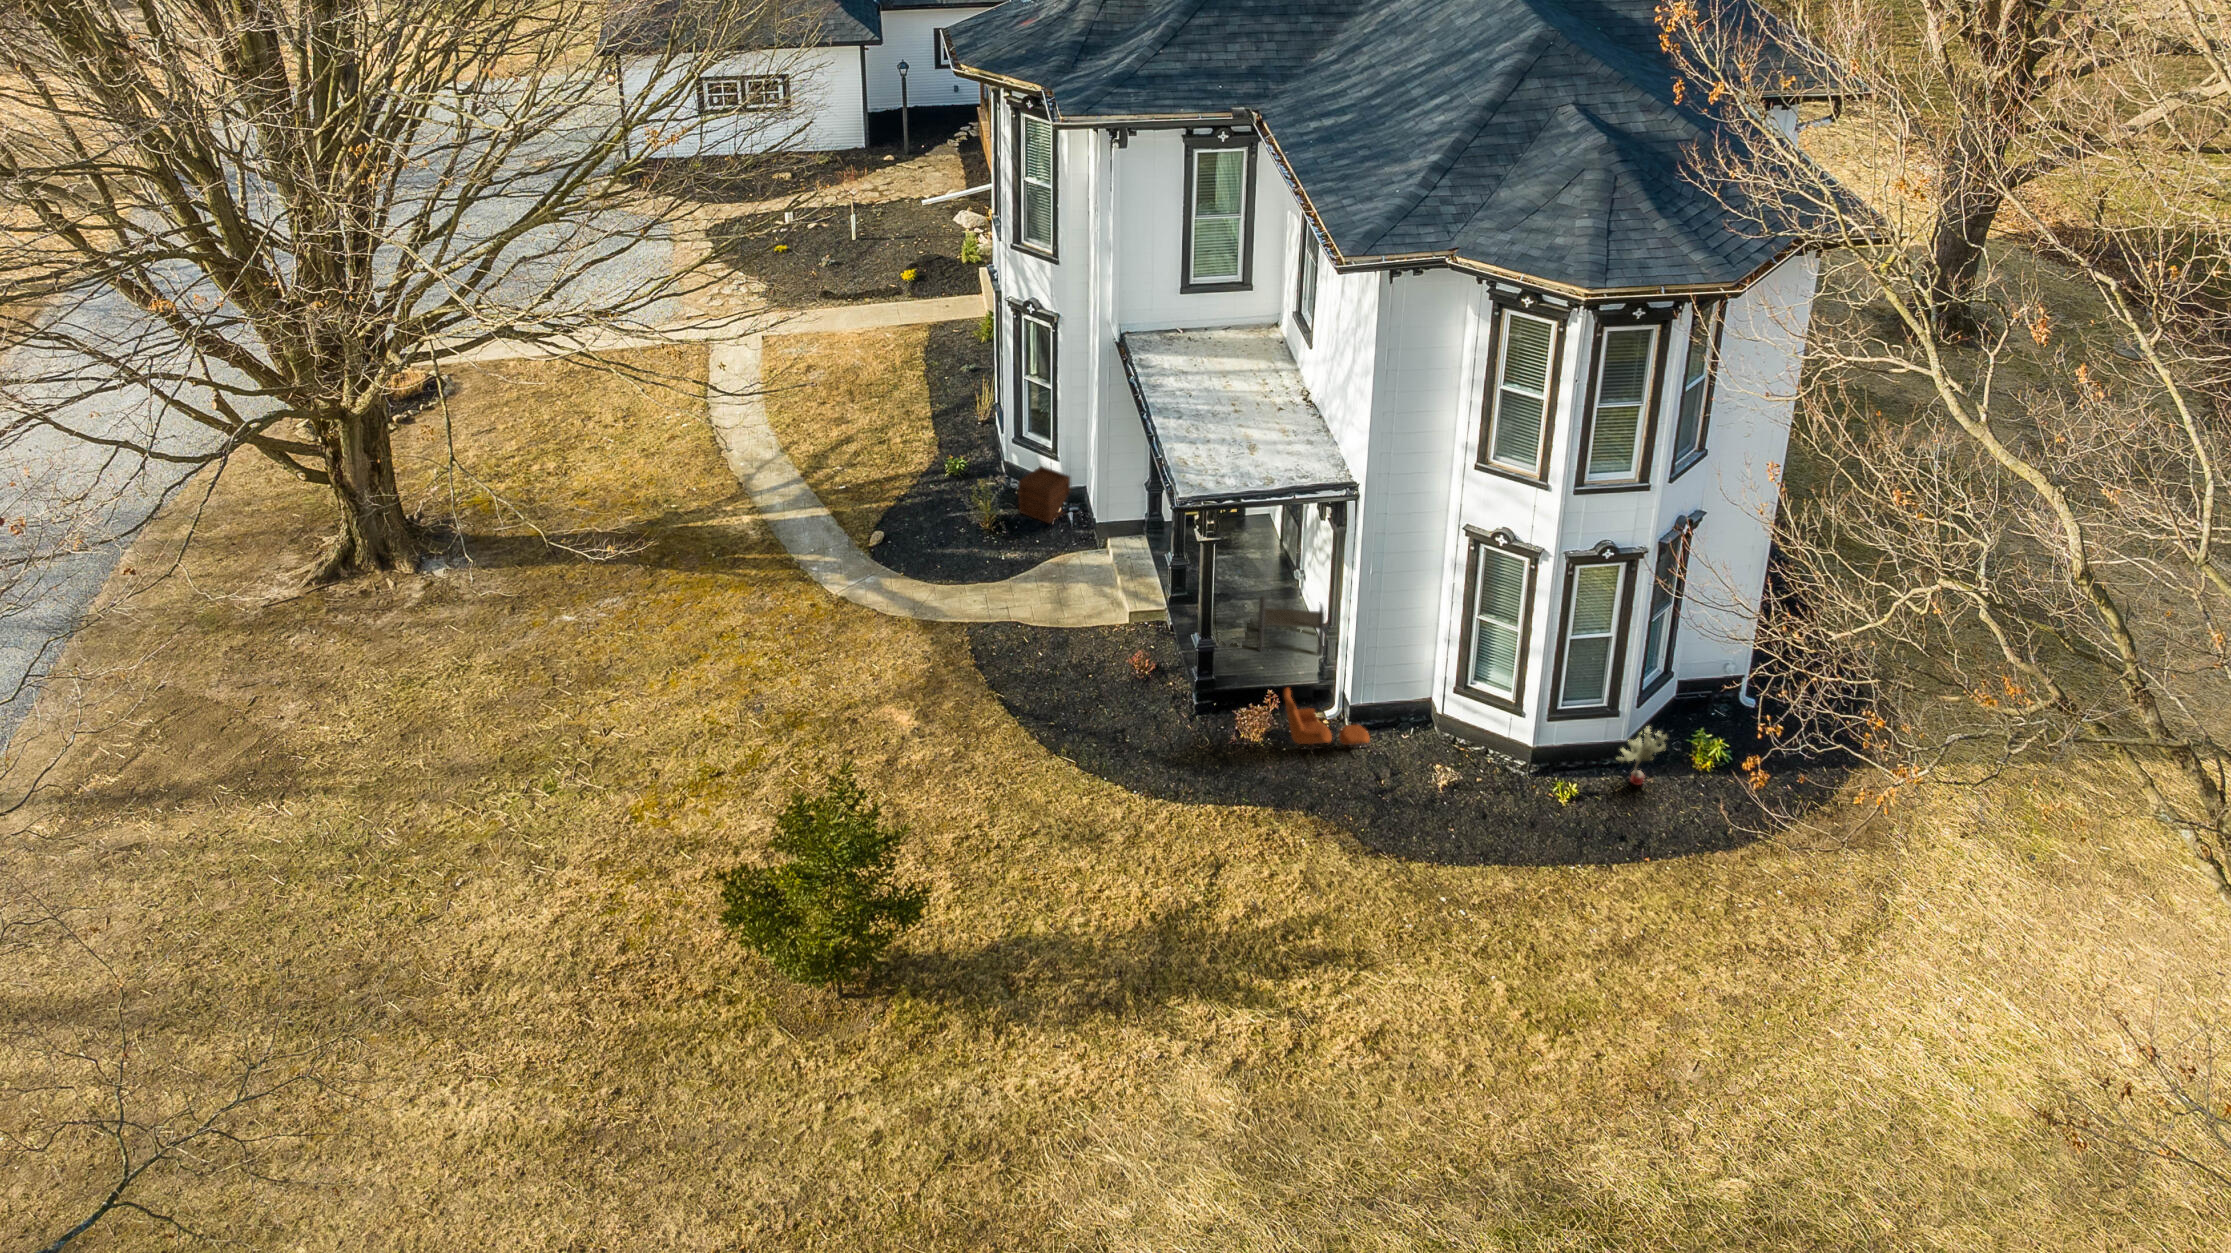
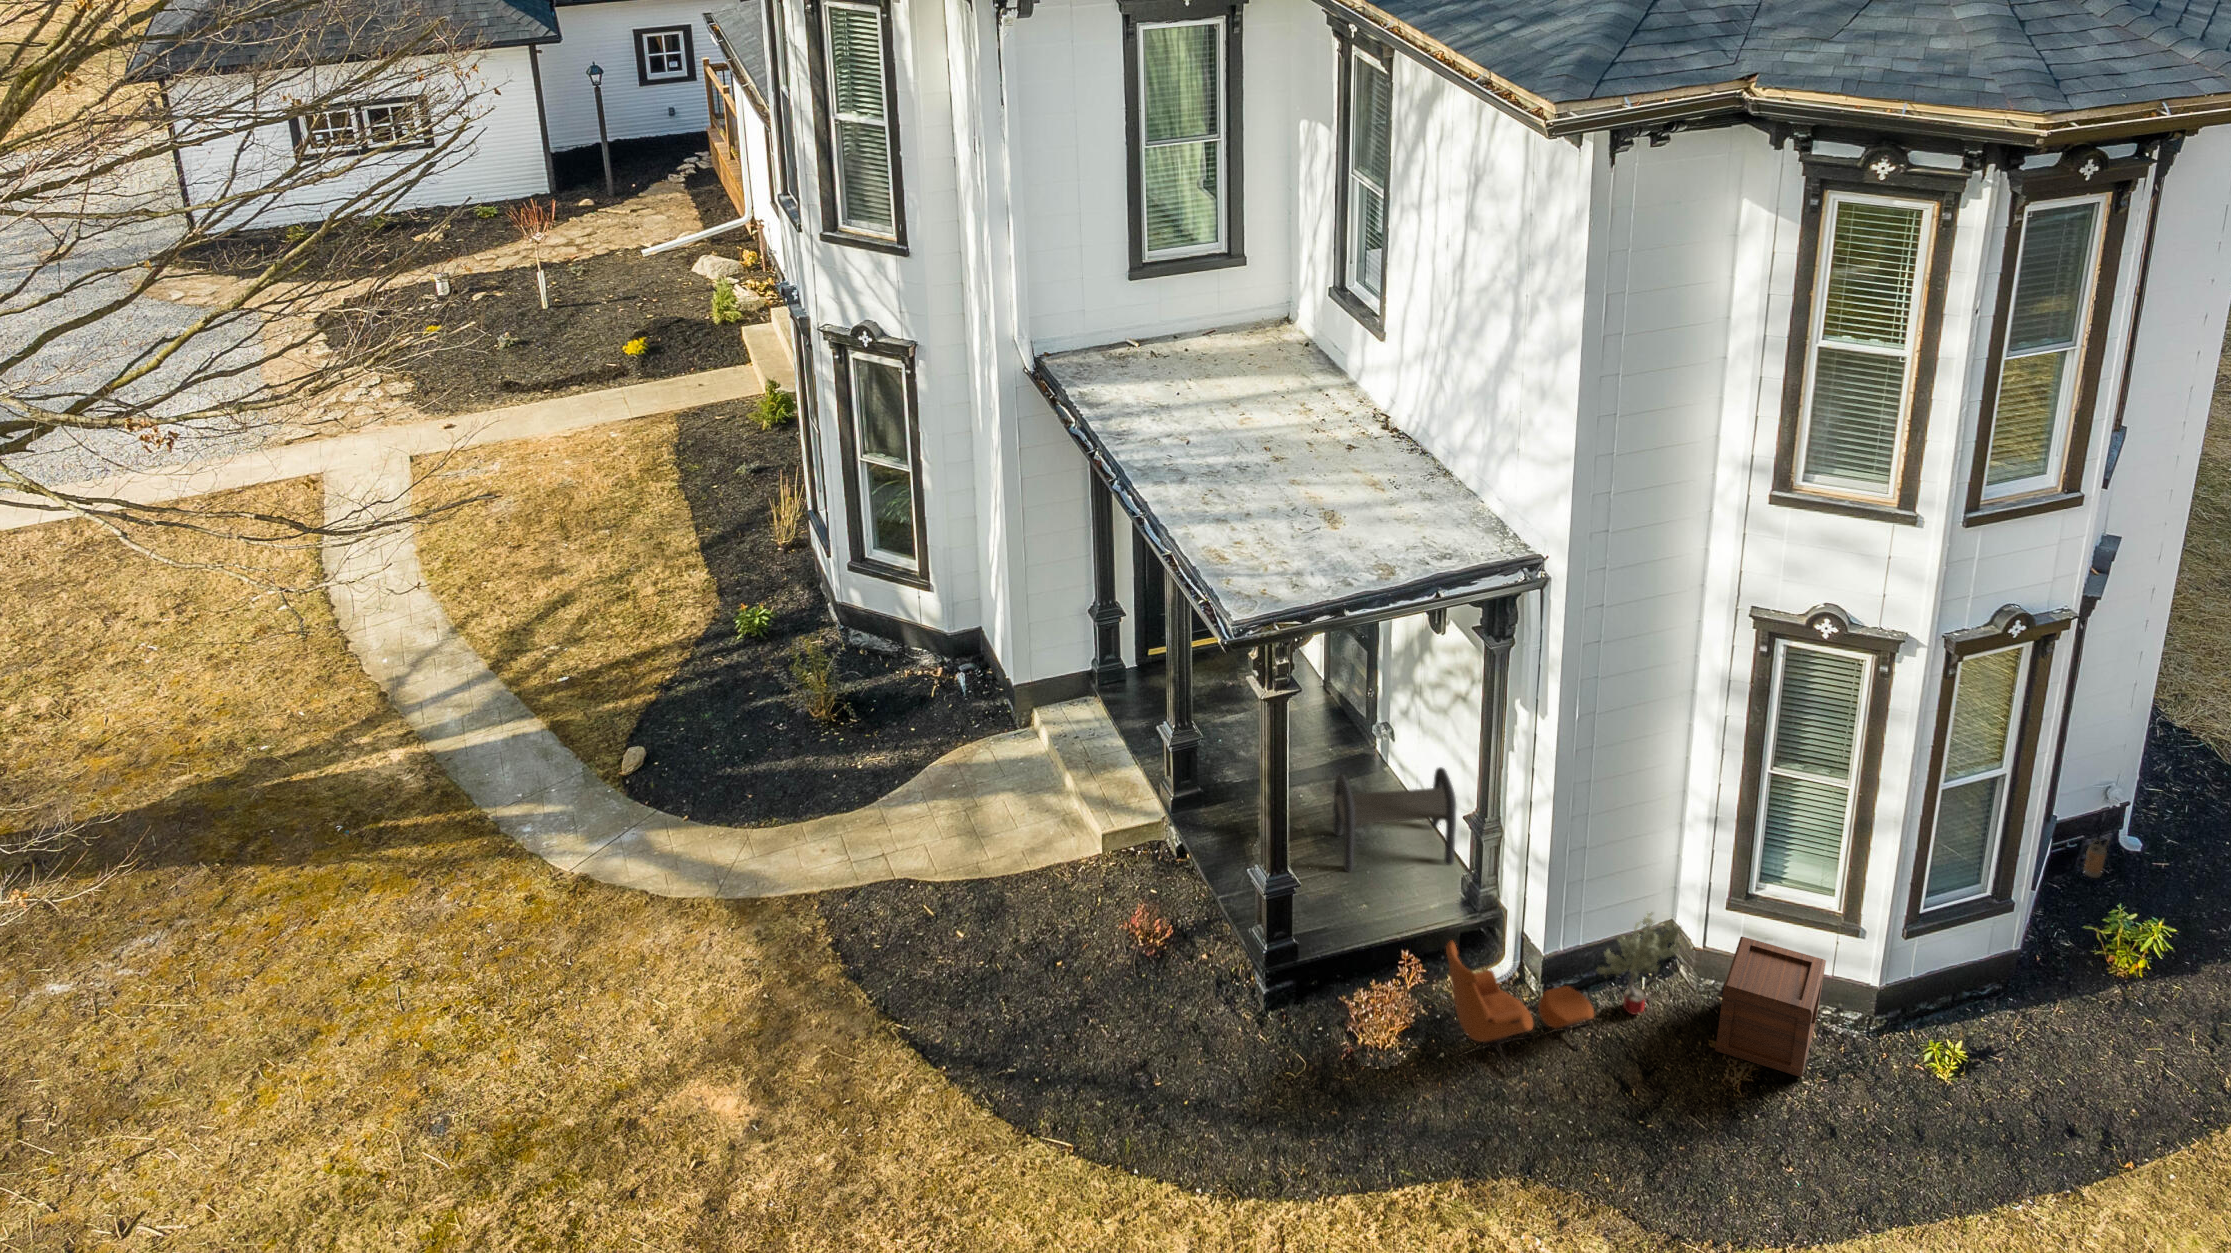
wooden crate: present [1018,466,1070,523] -> present [1715,937,1826,1077]
watering can: none [1711,695,1732,719] -> present [2083,840,2109,878]
potted tree: present [1618,727,1667,785] -> present [1597,912,1682,1015]

